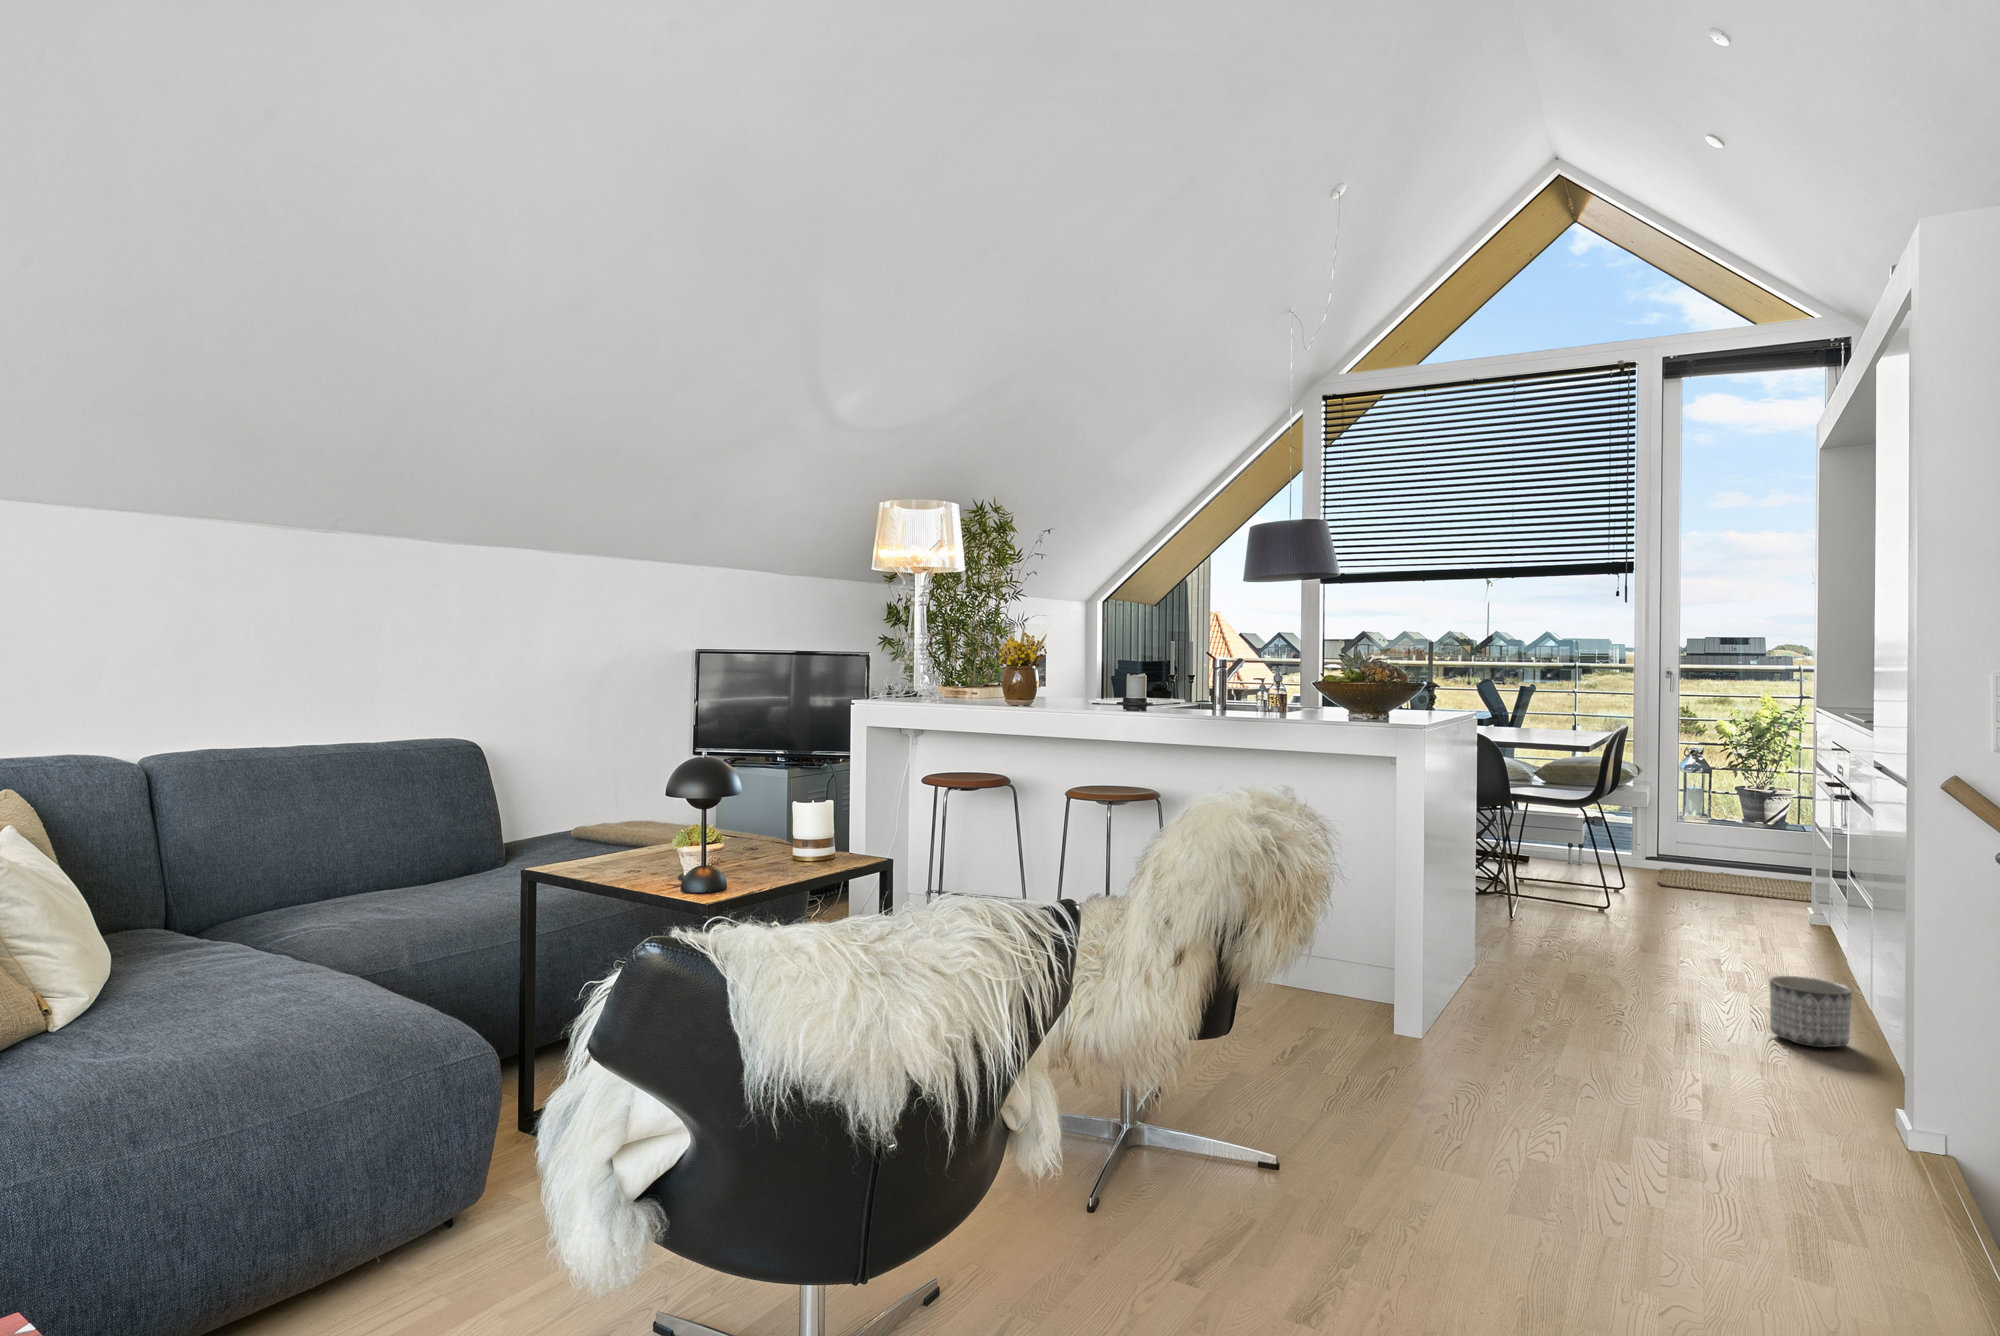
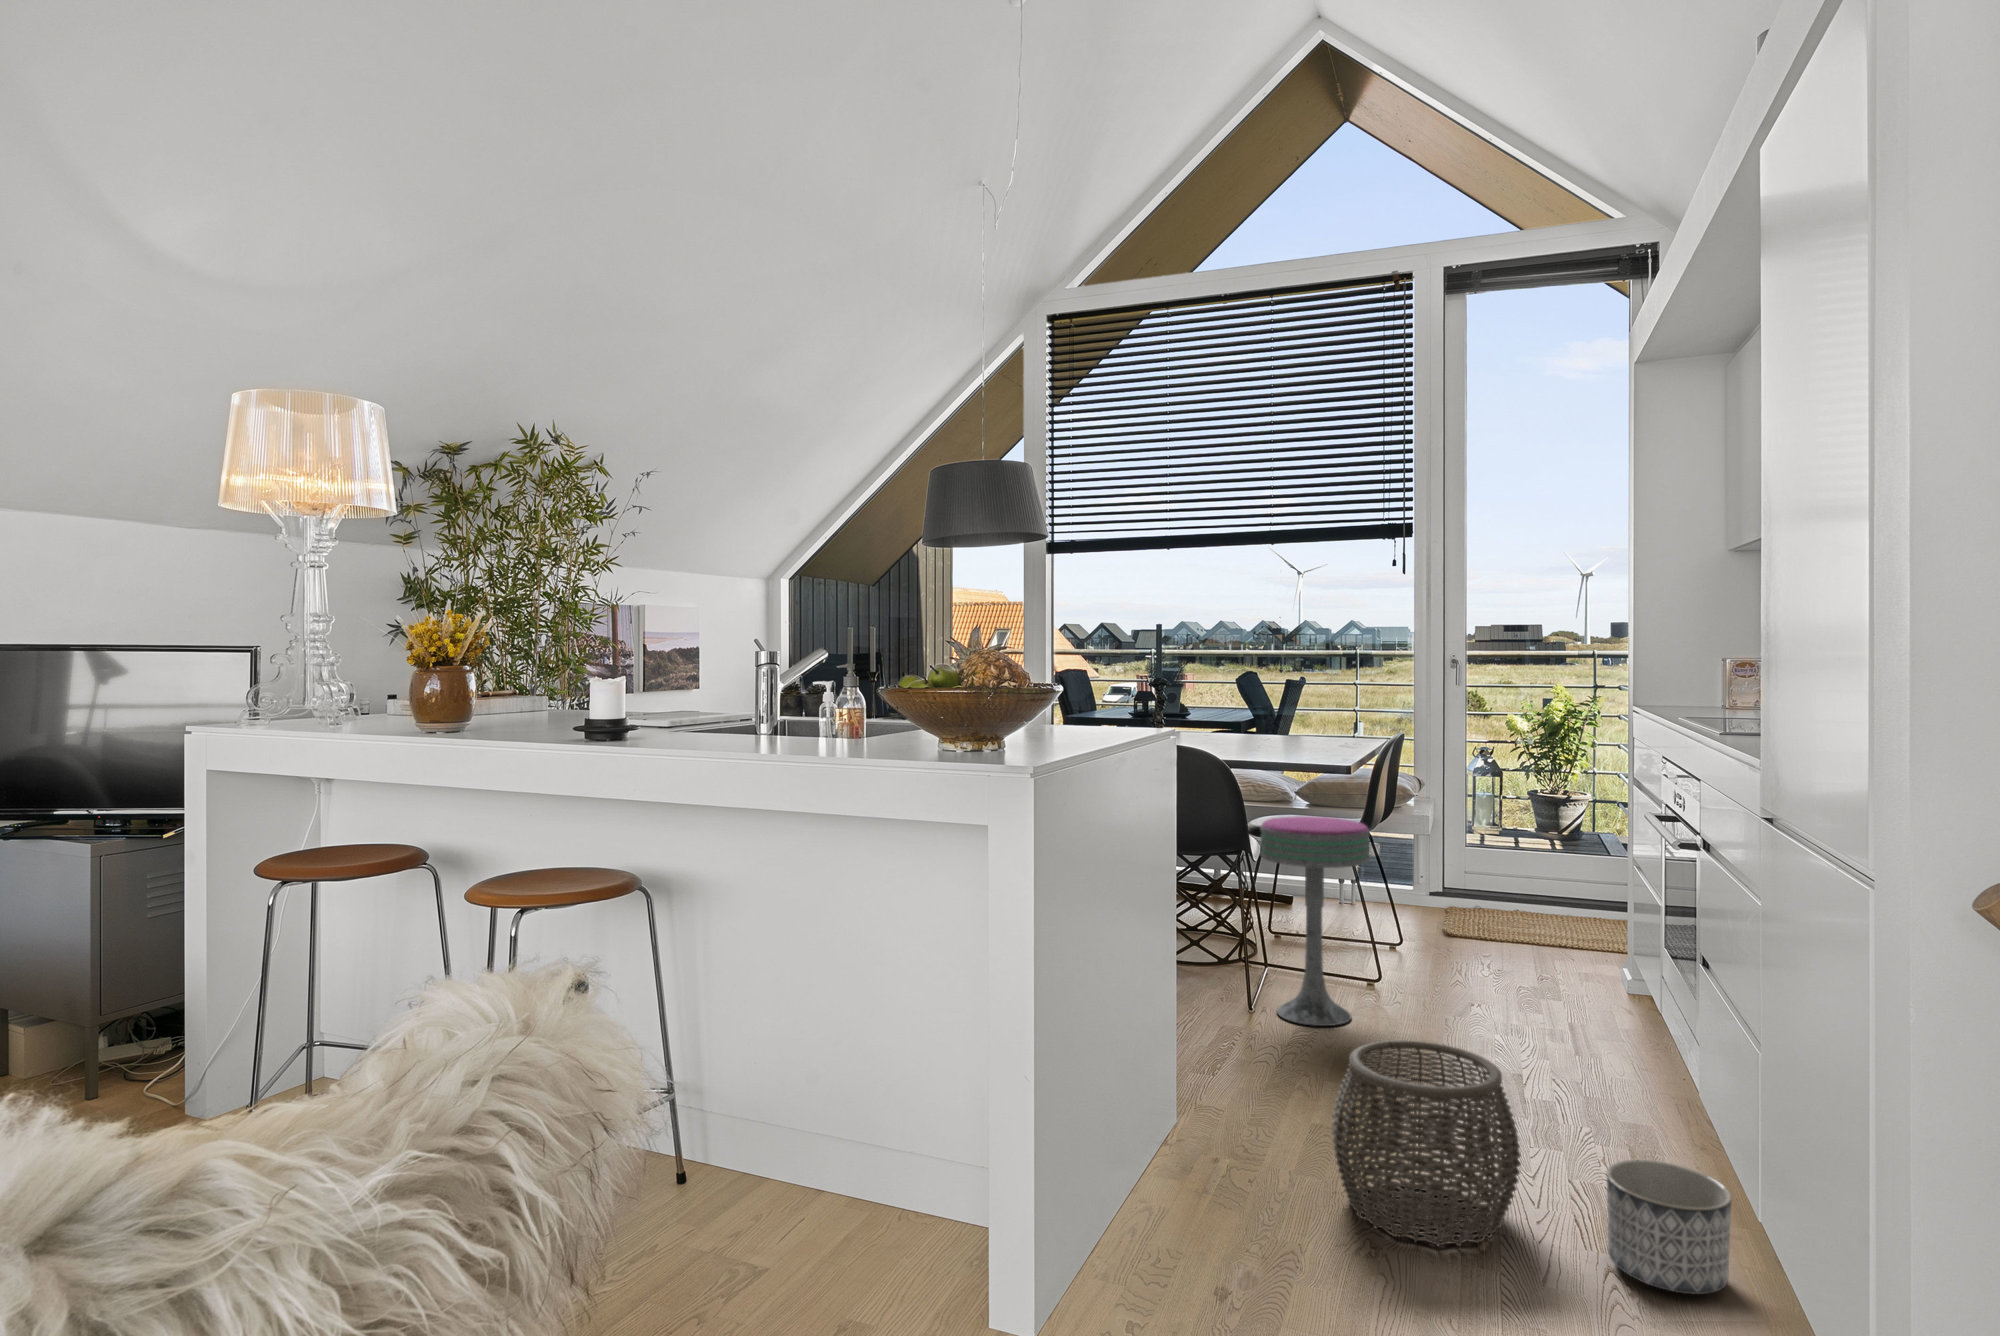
bar stool: none [1517,783,1603,933] -> present [1260,816,1370,1026]
woven basket: none [1583,907,1713,1024] -> present [1332,1040,1521,1246]

